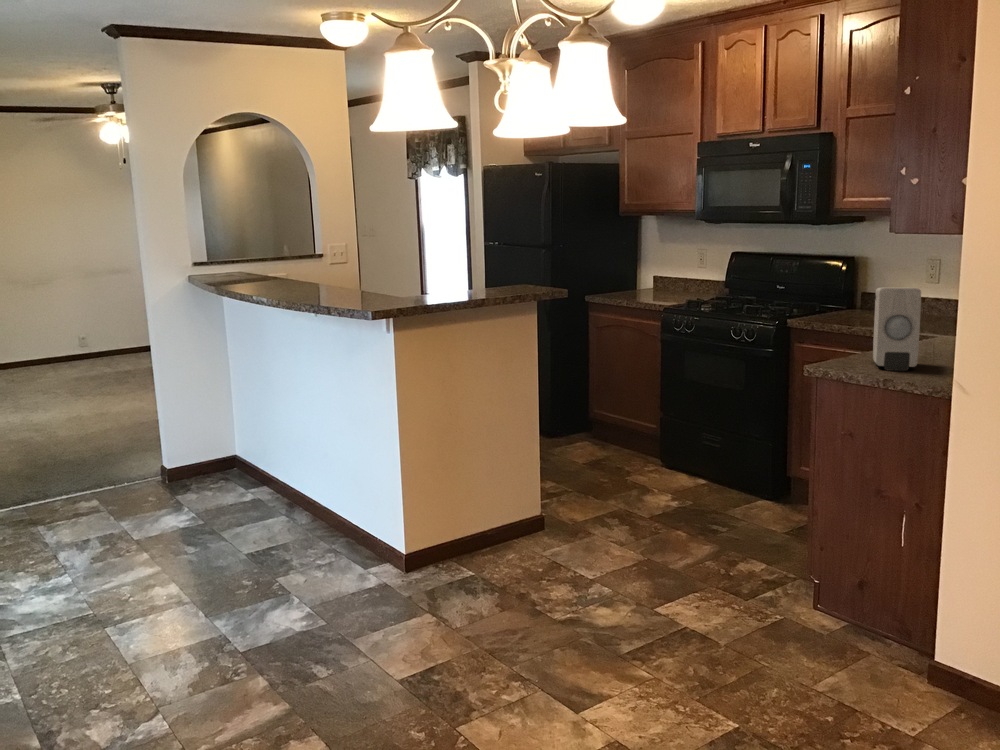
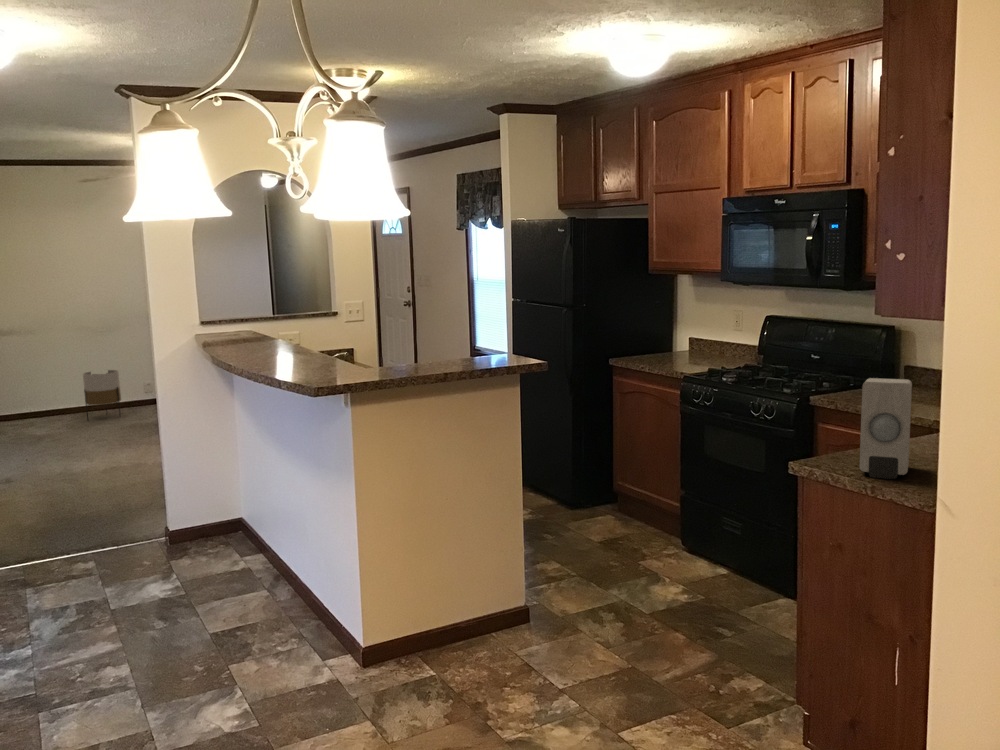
planter: none [24,324,66,376] -> present [83,370,121,419]

